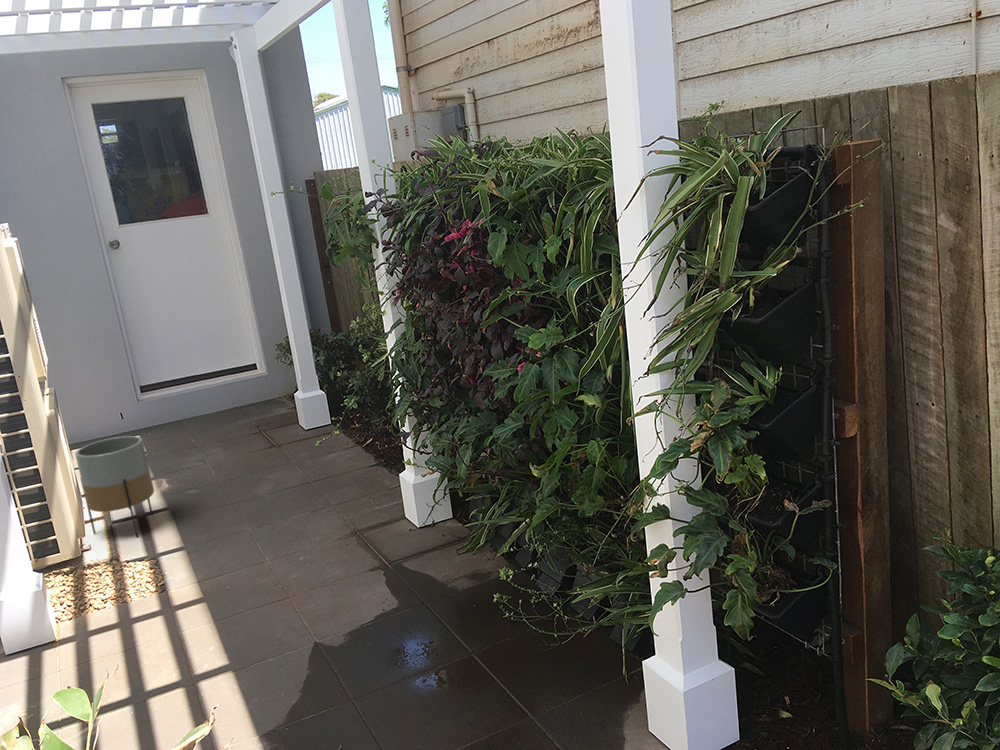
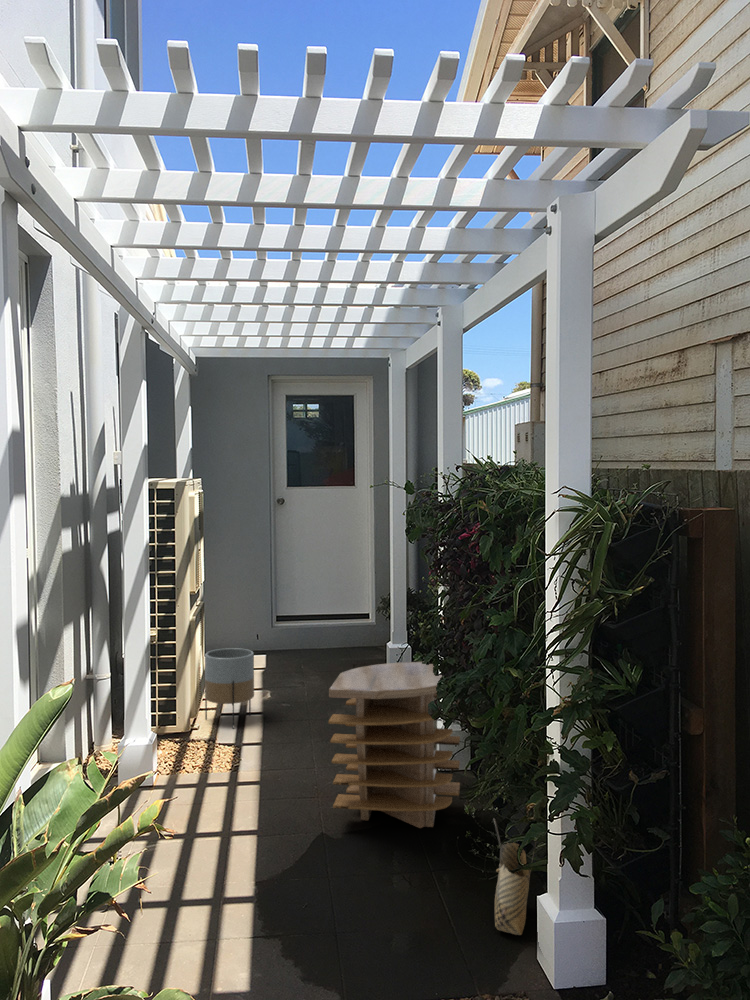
side table: none [299,401,467,614] -> present [328,662,460,828]
woven basket: none [564,576,624,710] -> present [494,818,533,935]

